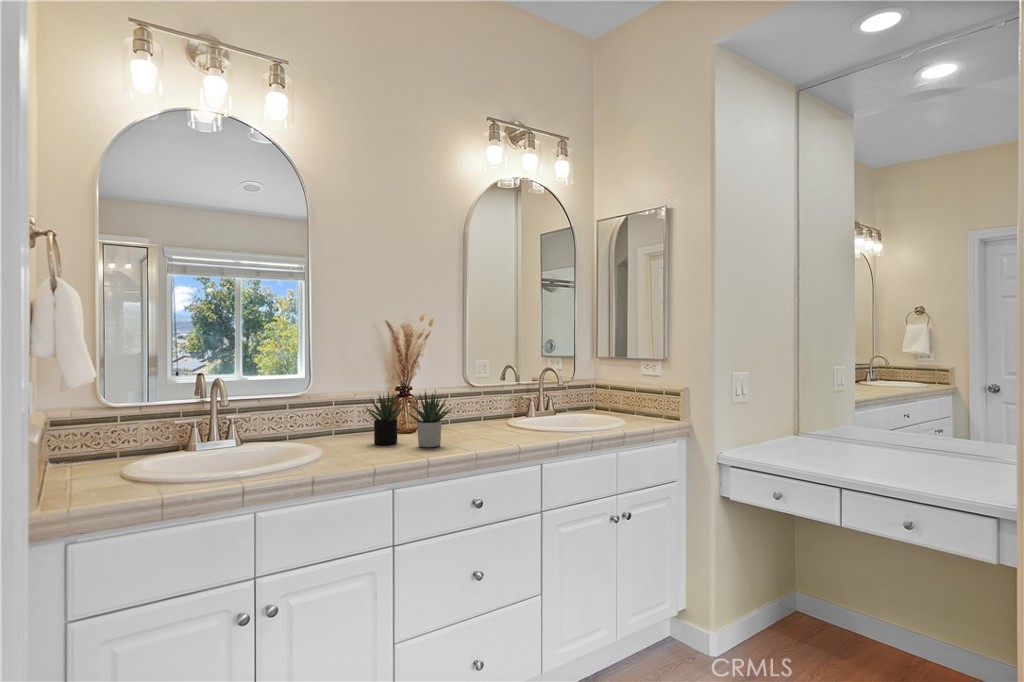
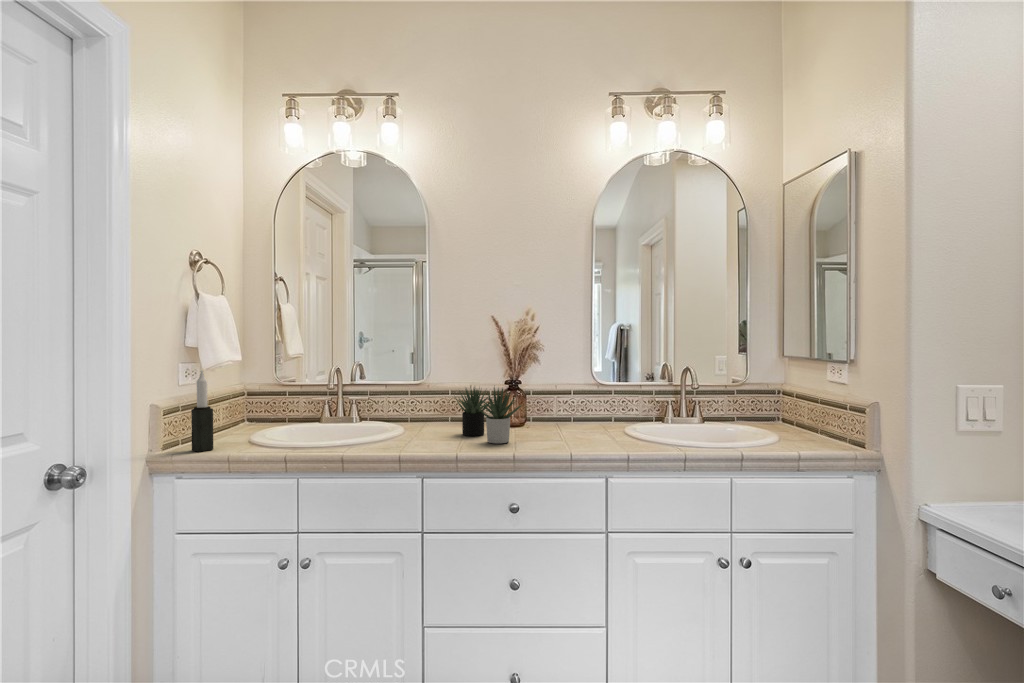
candle: none [72,388,106,502] -> present [191,370,213,452]

